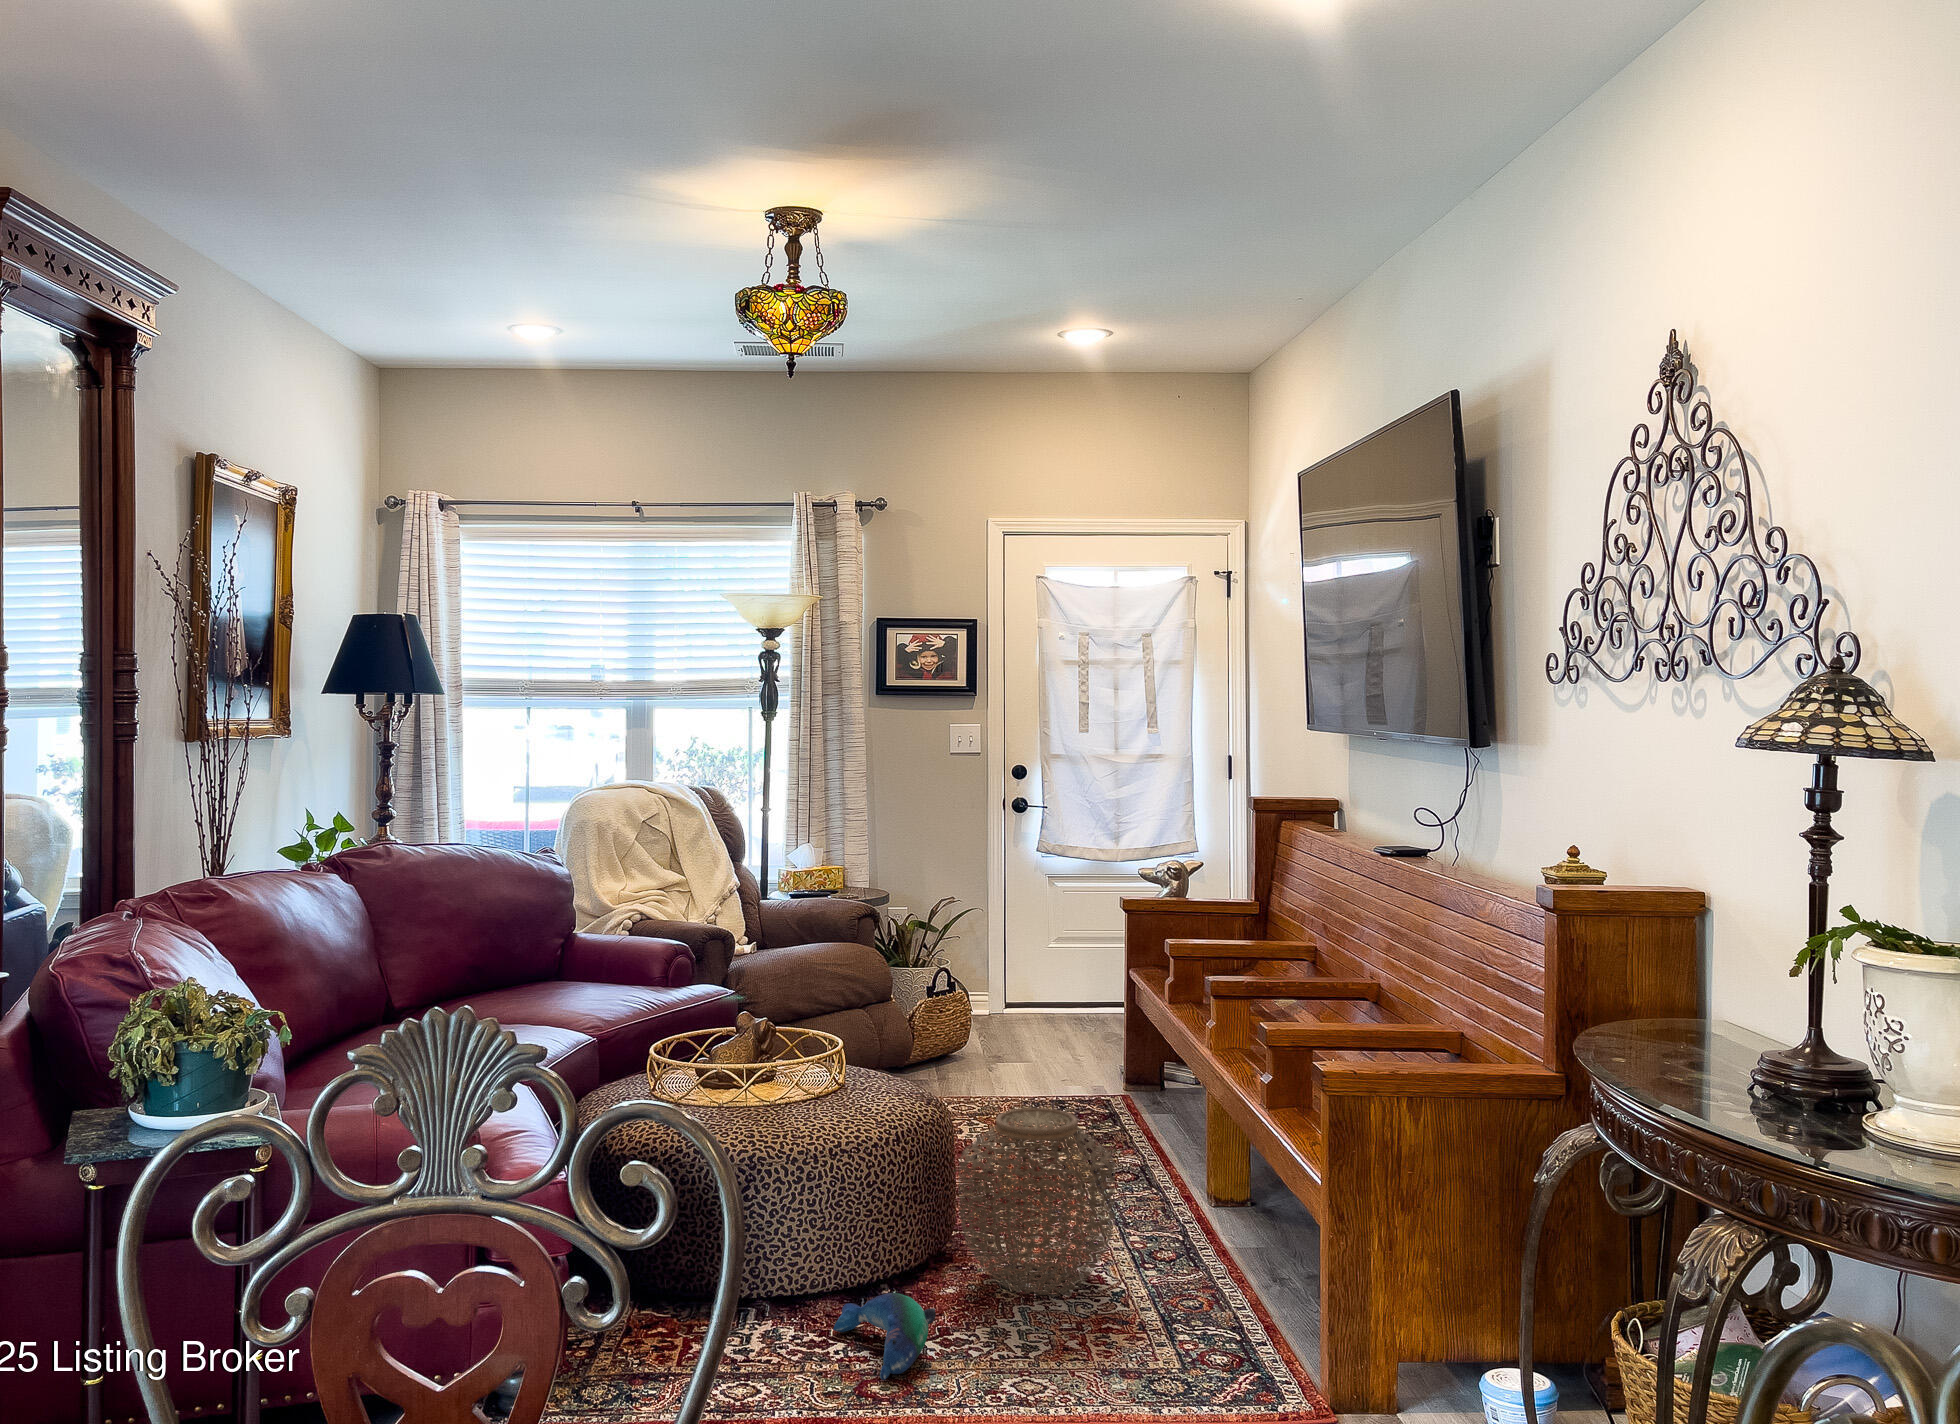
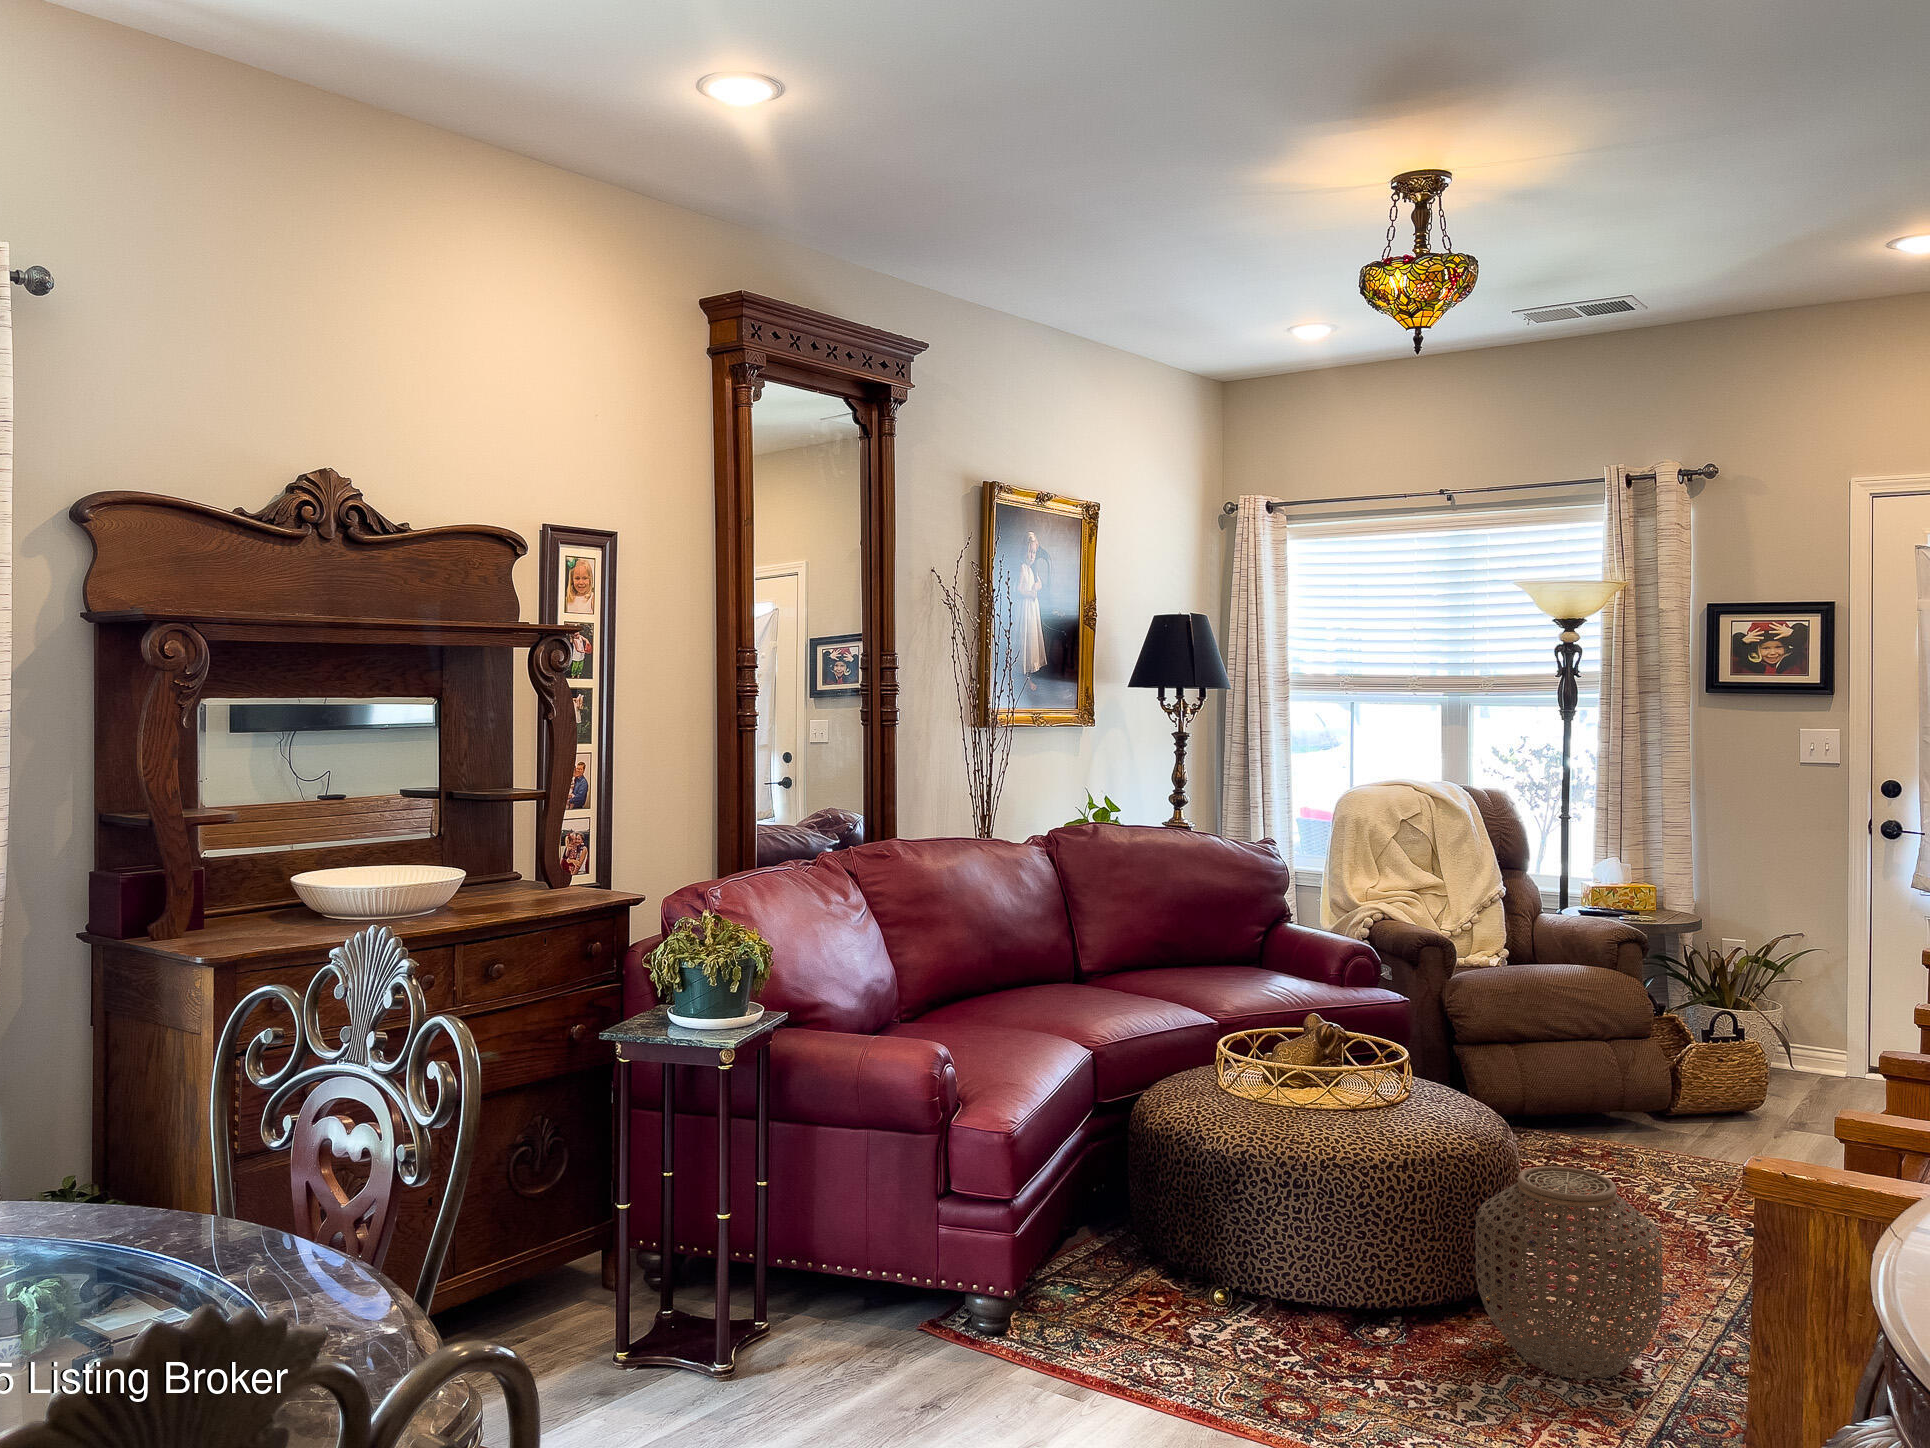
plush toy: present [833,1293,936,1380] -> none [1293,1318,1380,1396]

